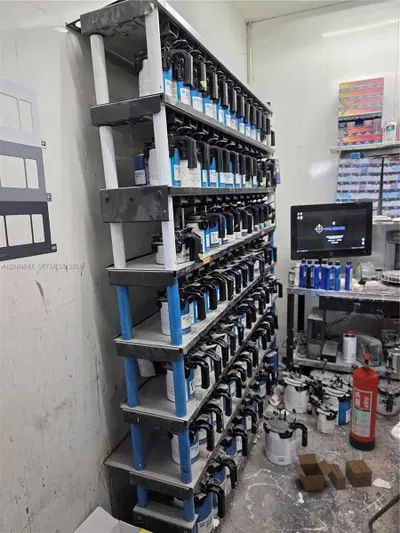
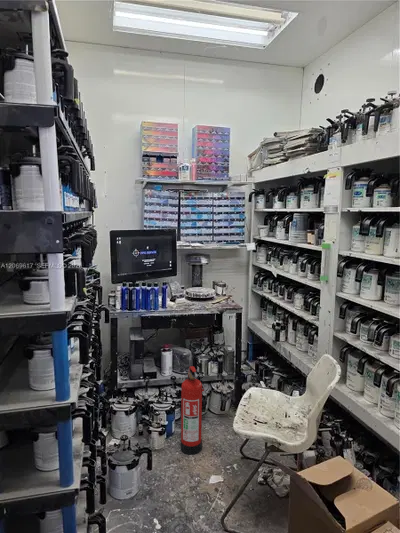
cardboard box: present [293,453,372,491] -> none [142,463,210,514]

